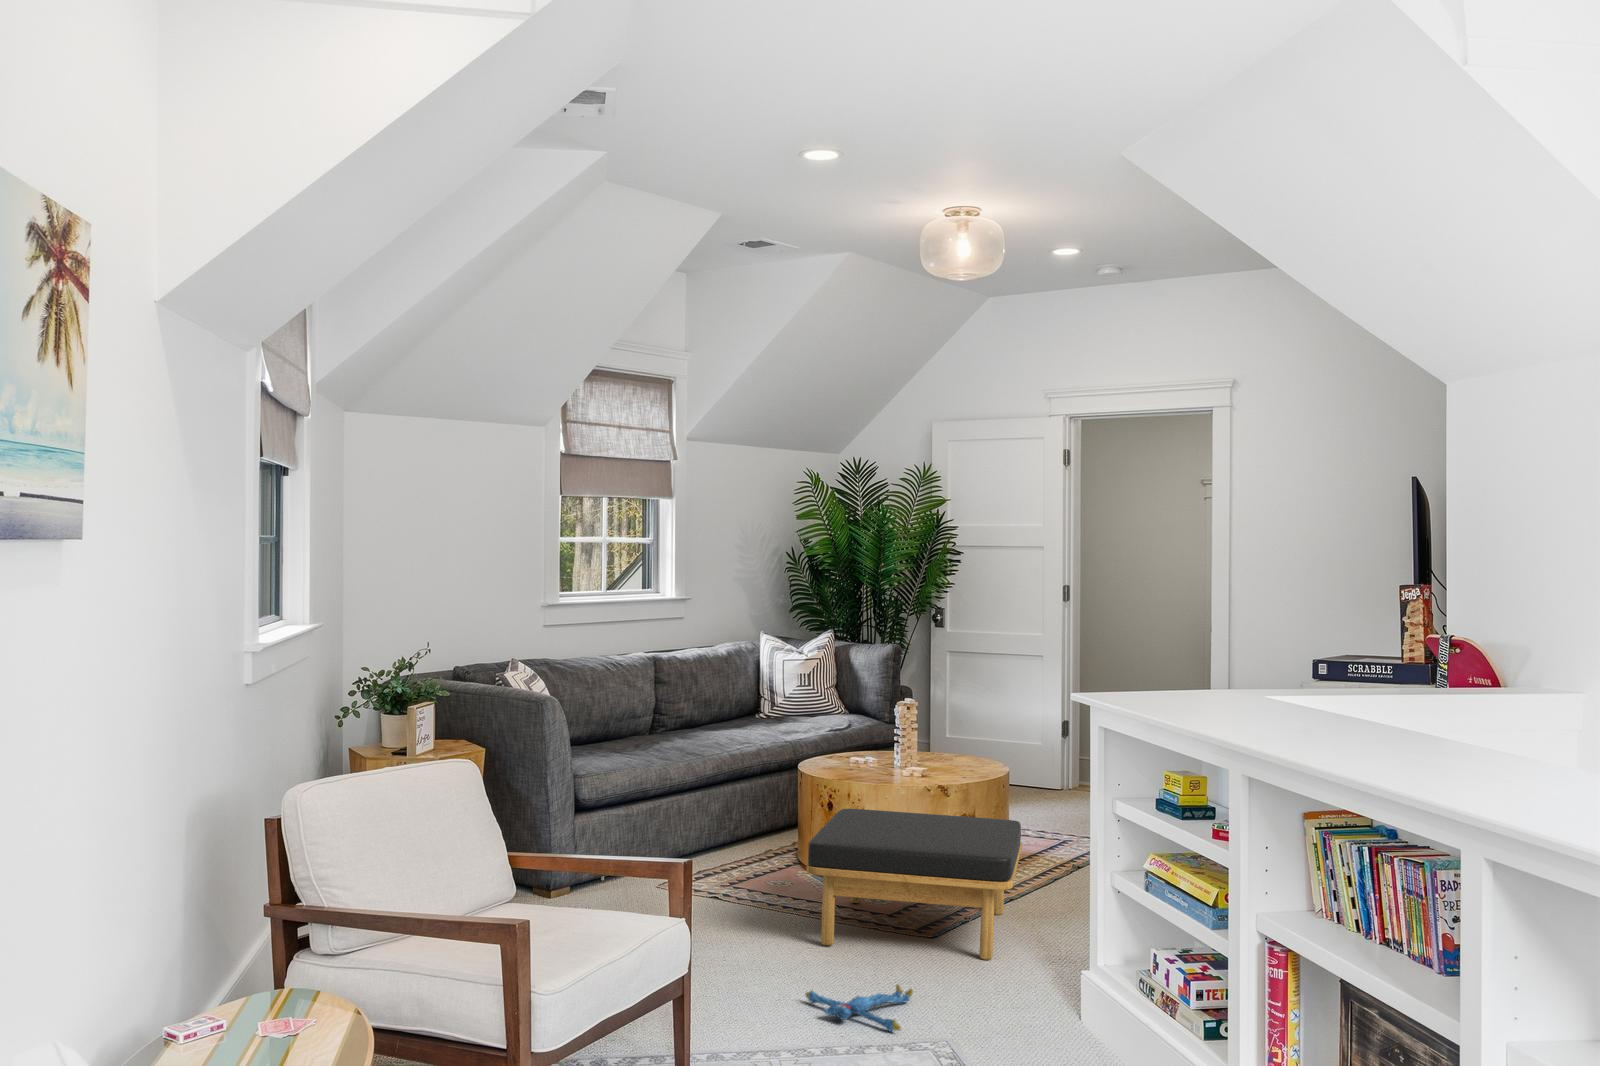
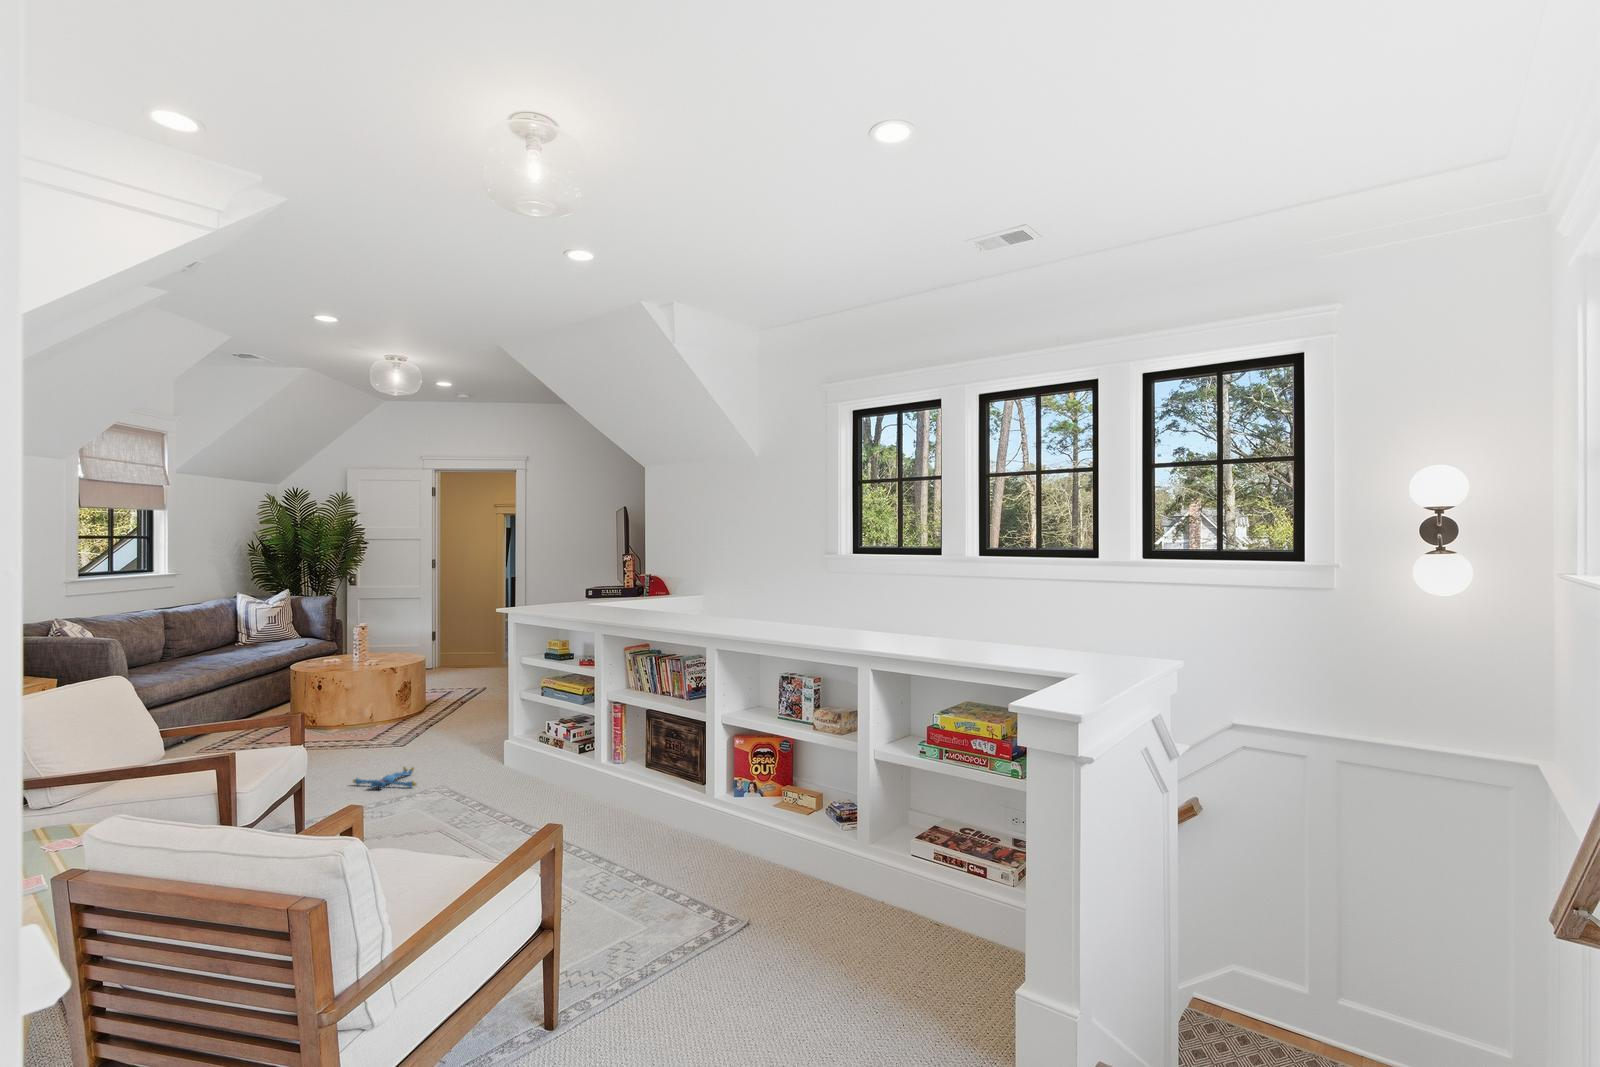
ottoman: present [806,809,1021,960] -> none [332,680,455,759]

